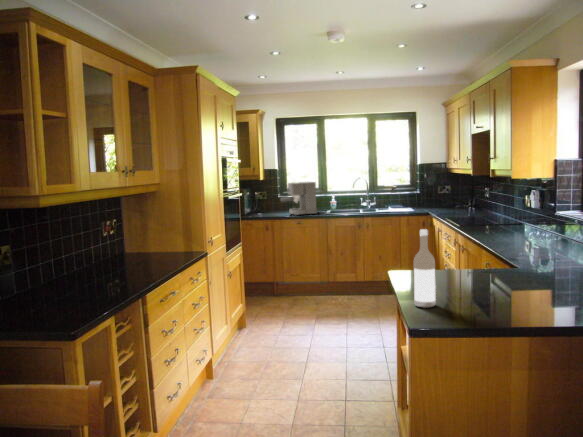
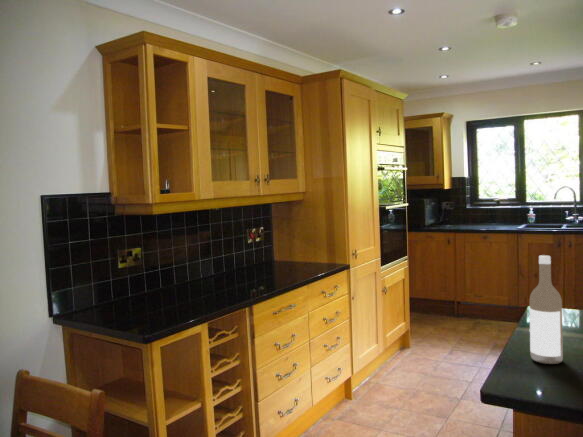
coffee maker: present [280,182,317,215] -> none [465,191,508,228]

